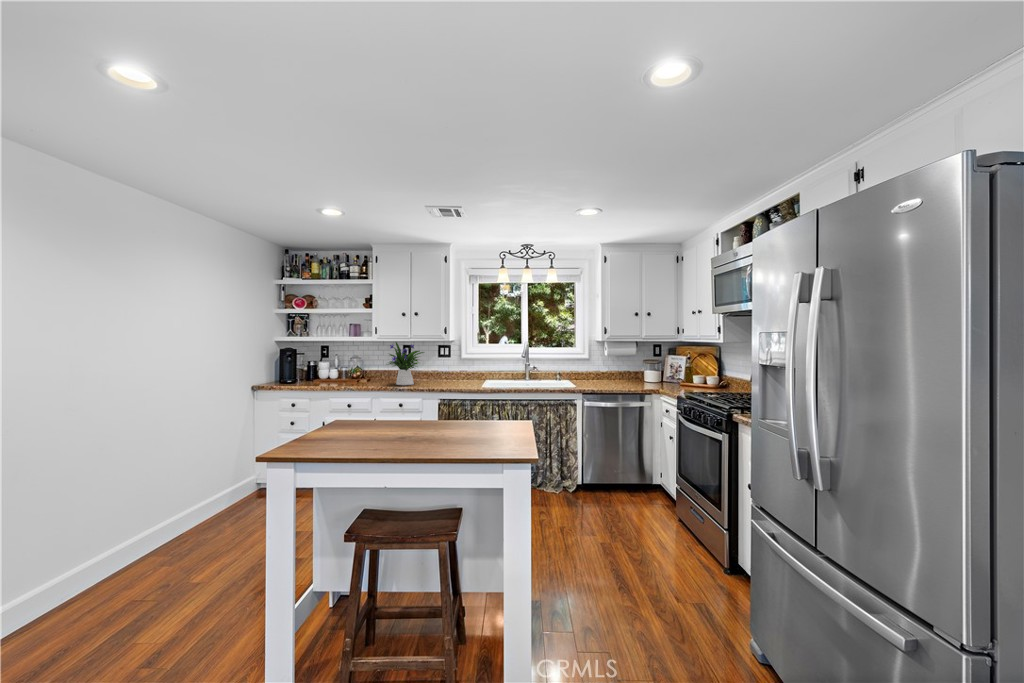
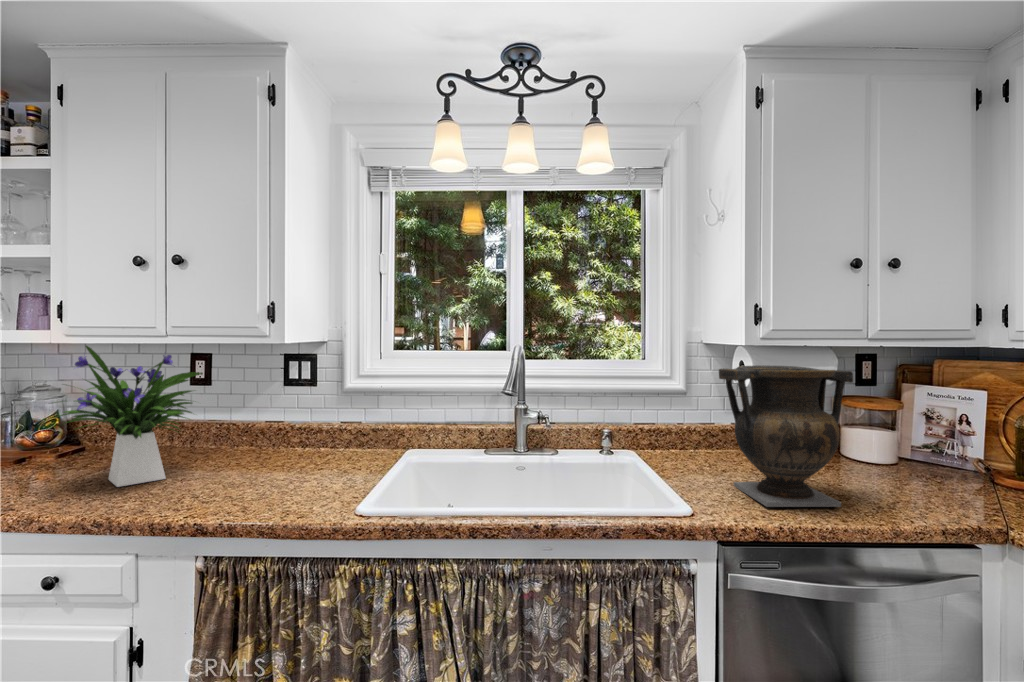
vase: none [589,348,626,388] -> present [719,365,853,507]

